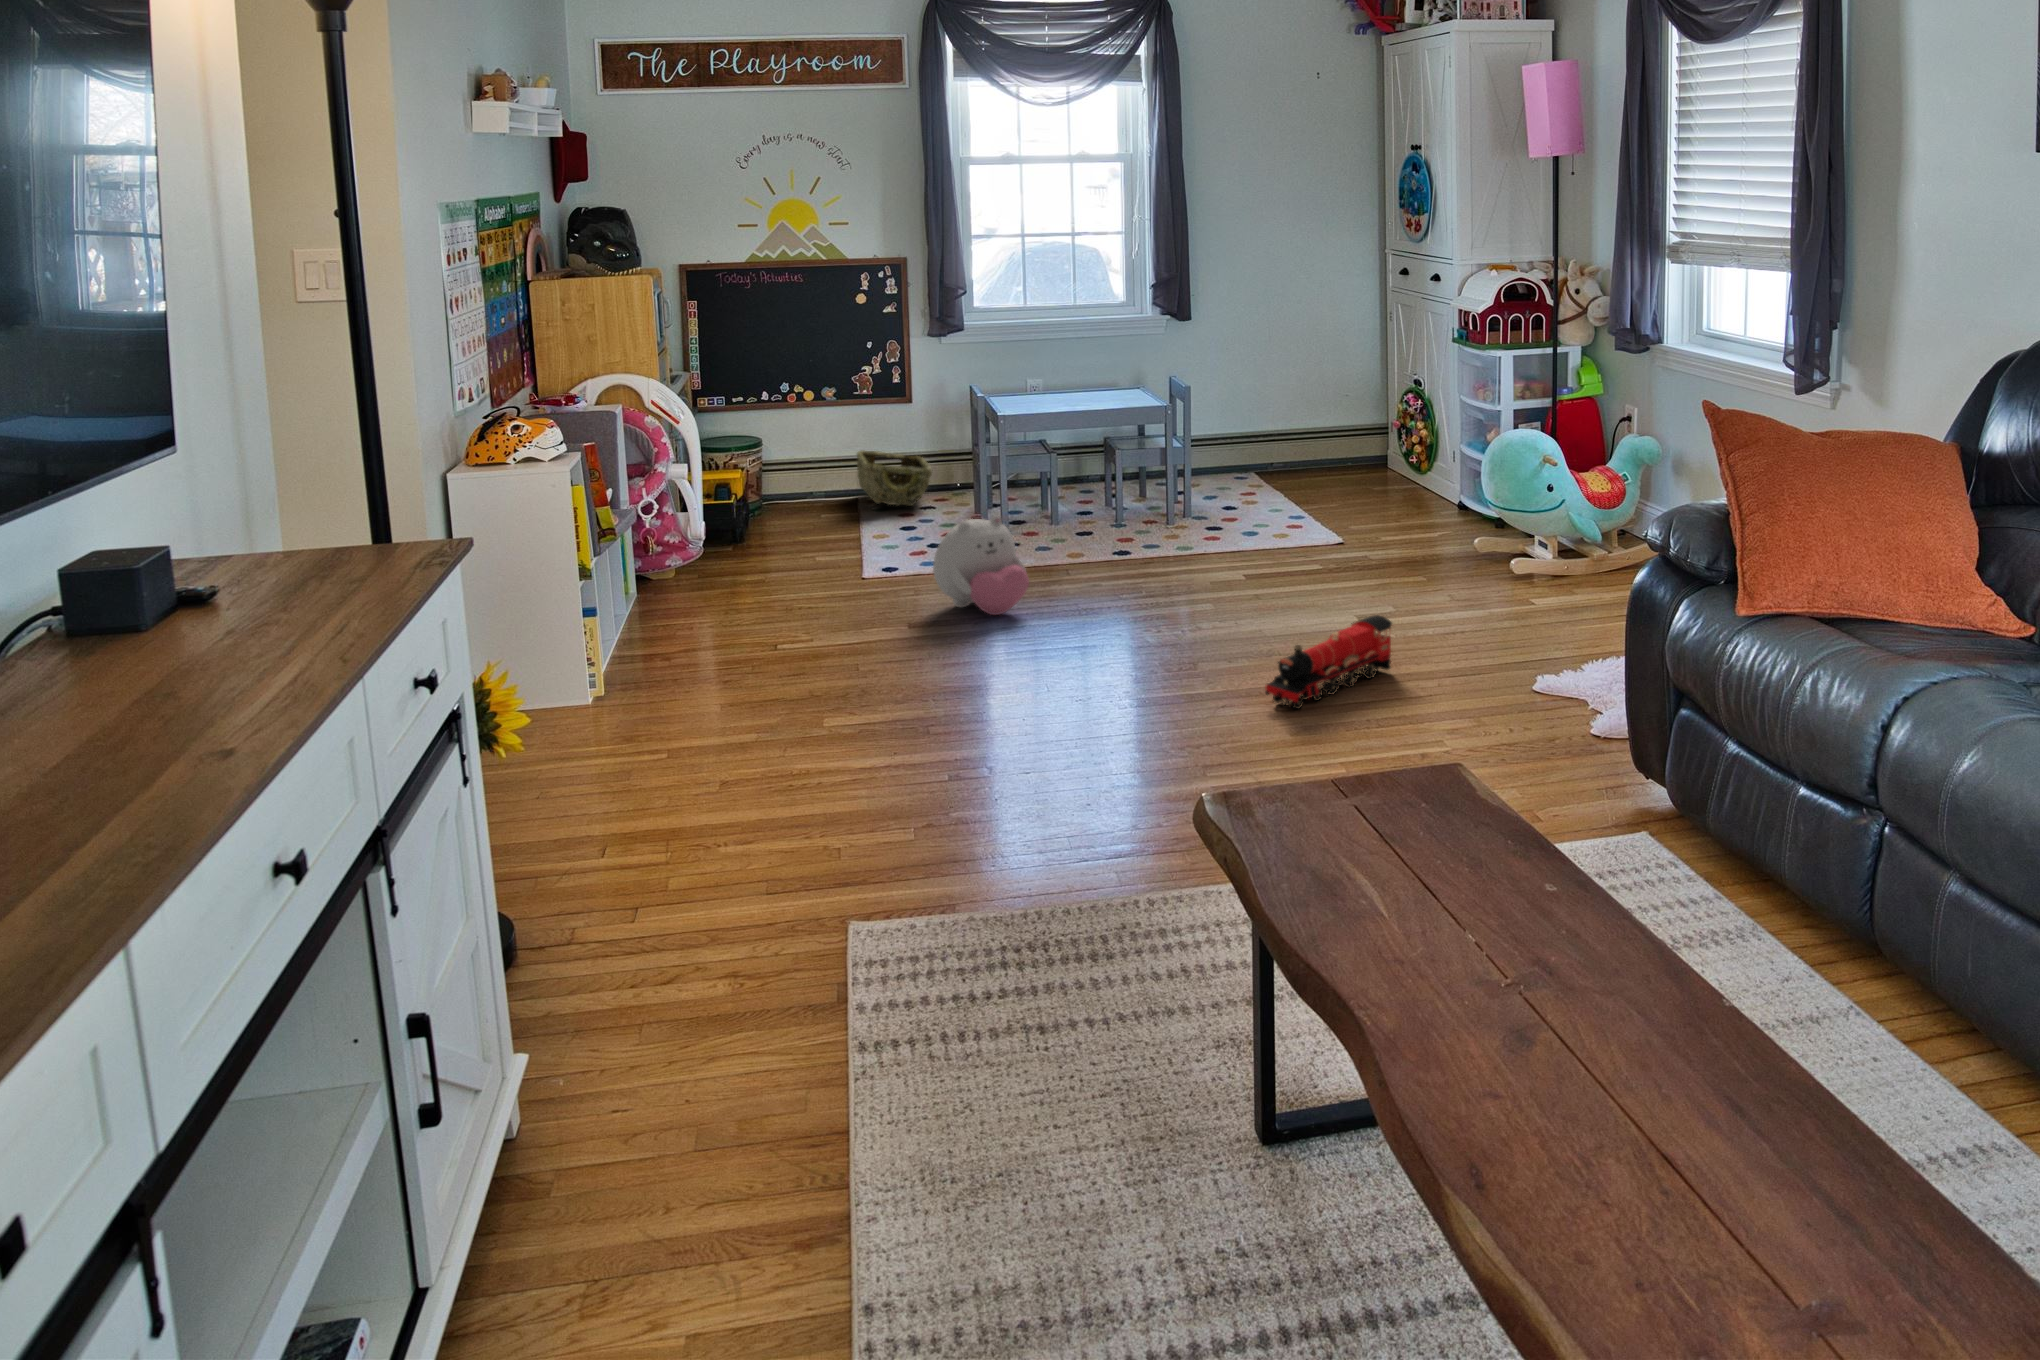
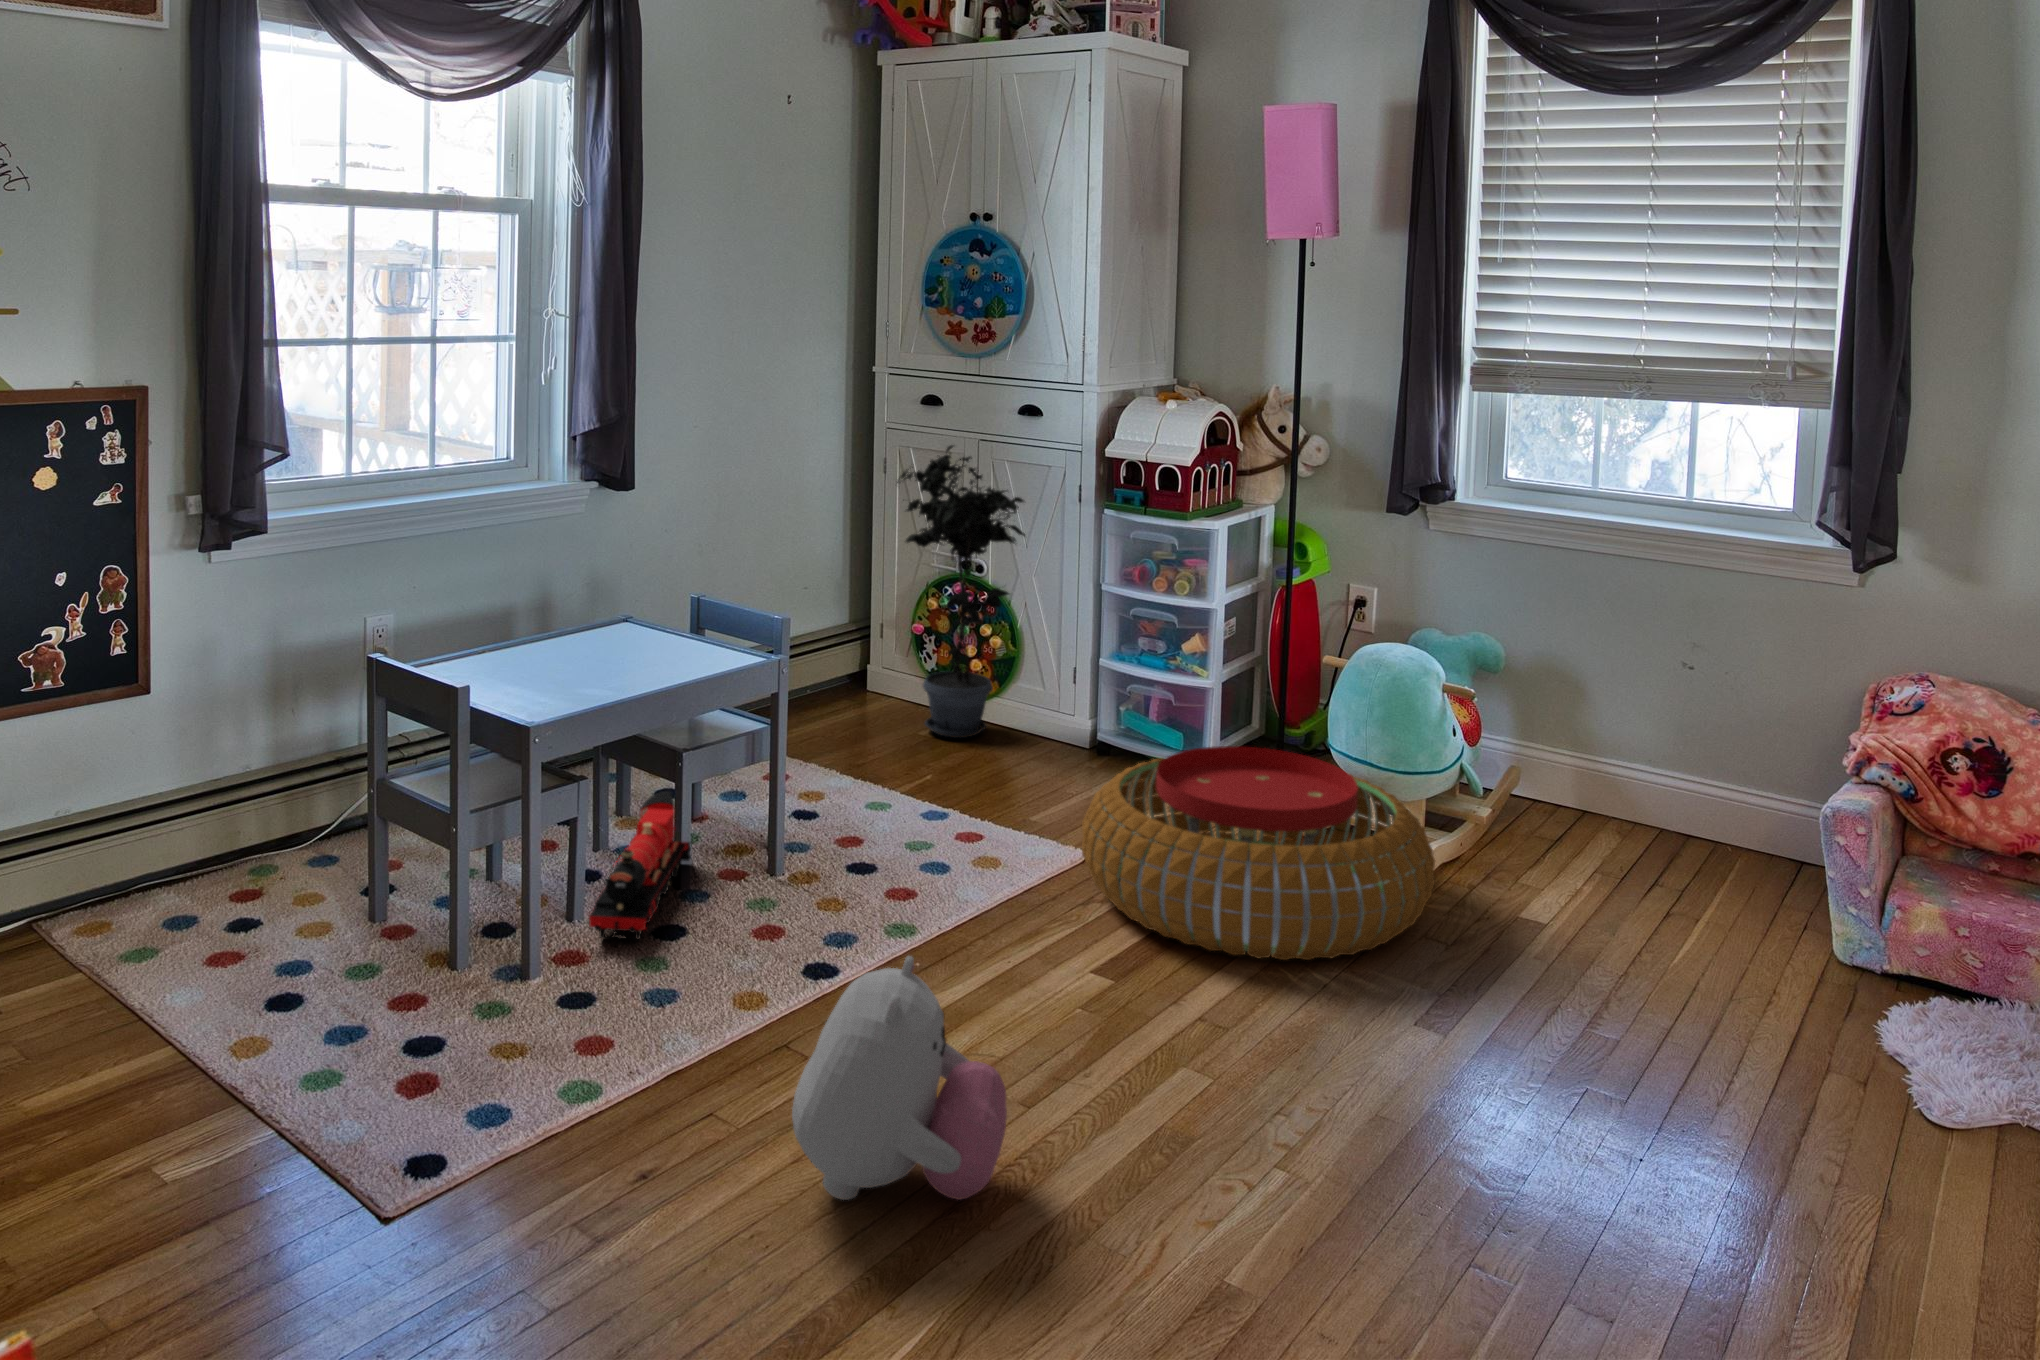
potted plant: none [1336,304,1422,496] -> present [897,445,1025,738]
woven basket: present [857,450,933,506] -> none [48,807,287,943]
pouf: none [1242,489,1451,600] -> present [1082,746,1435,960]
toy train: present [1265,615,1392,709] -> present [589,791,691,941]

